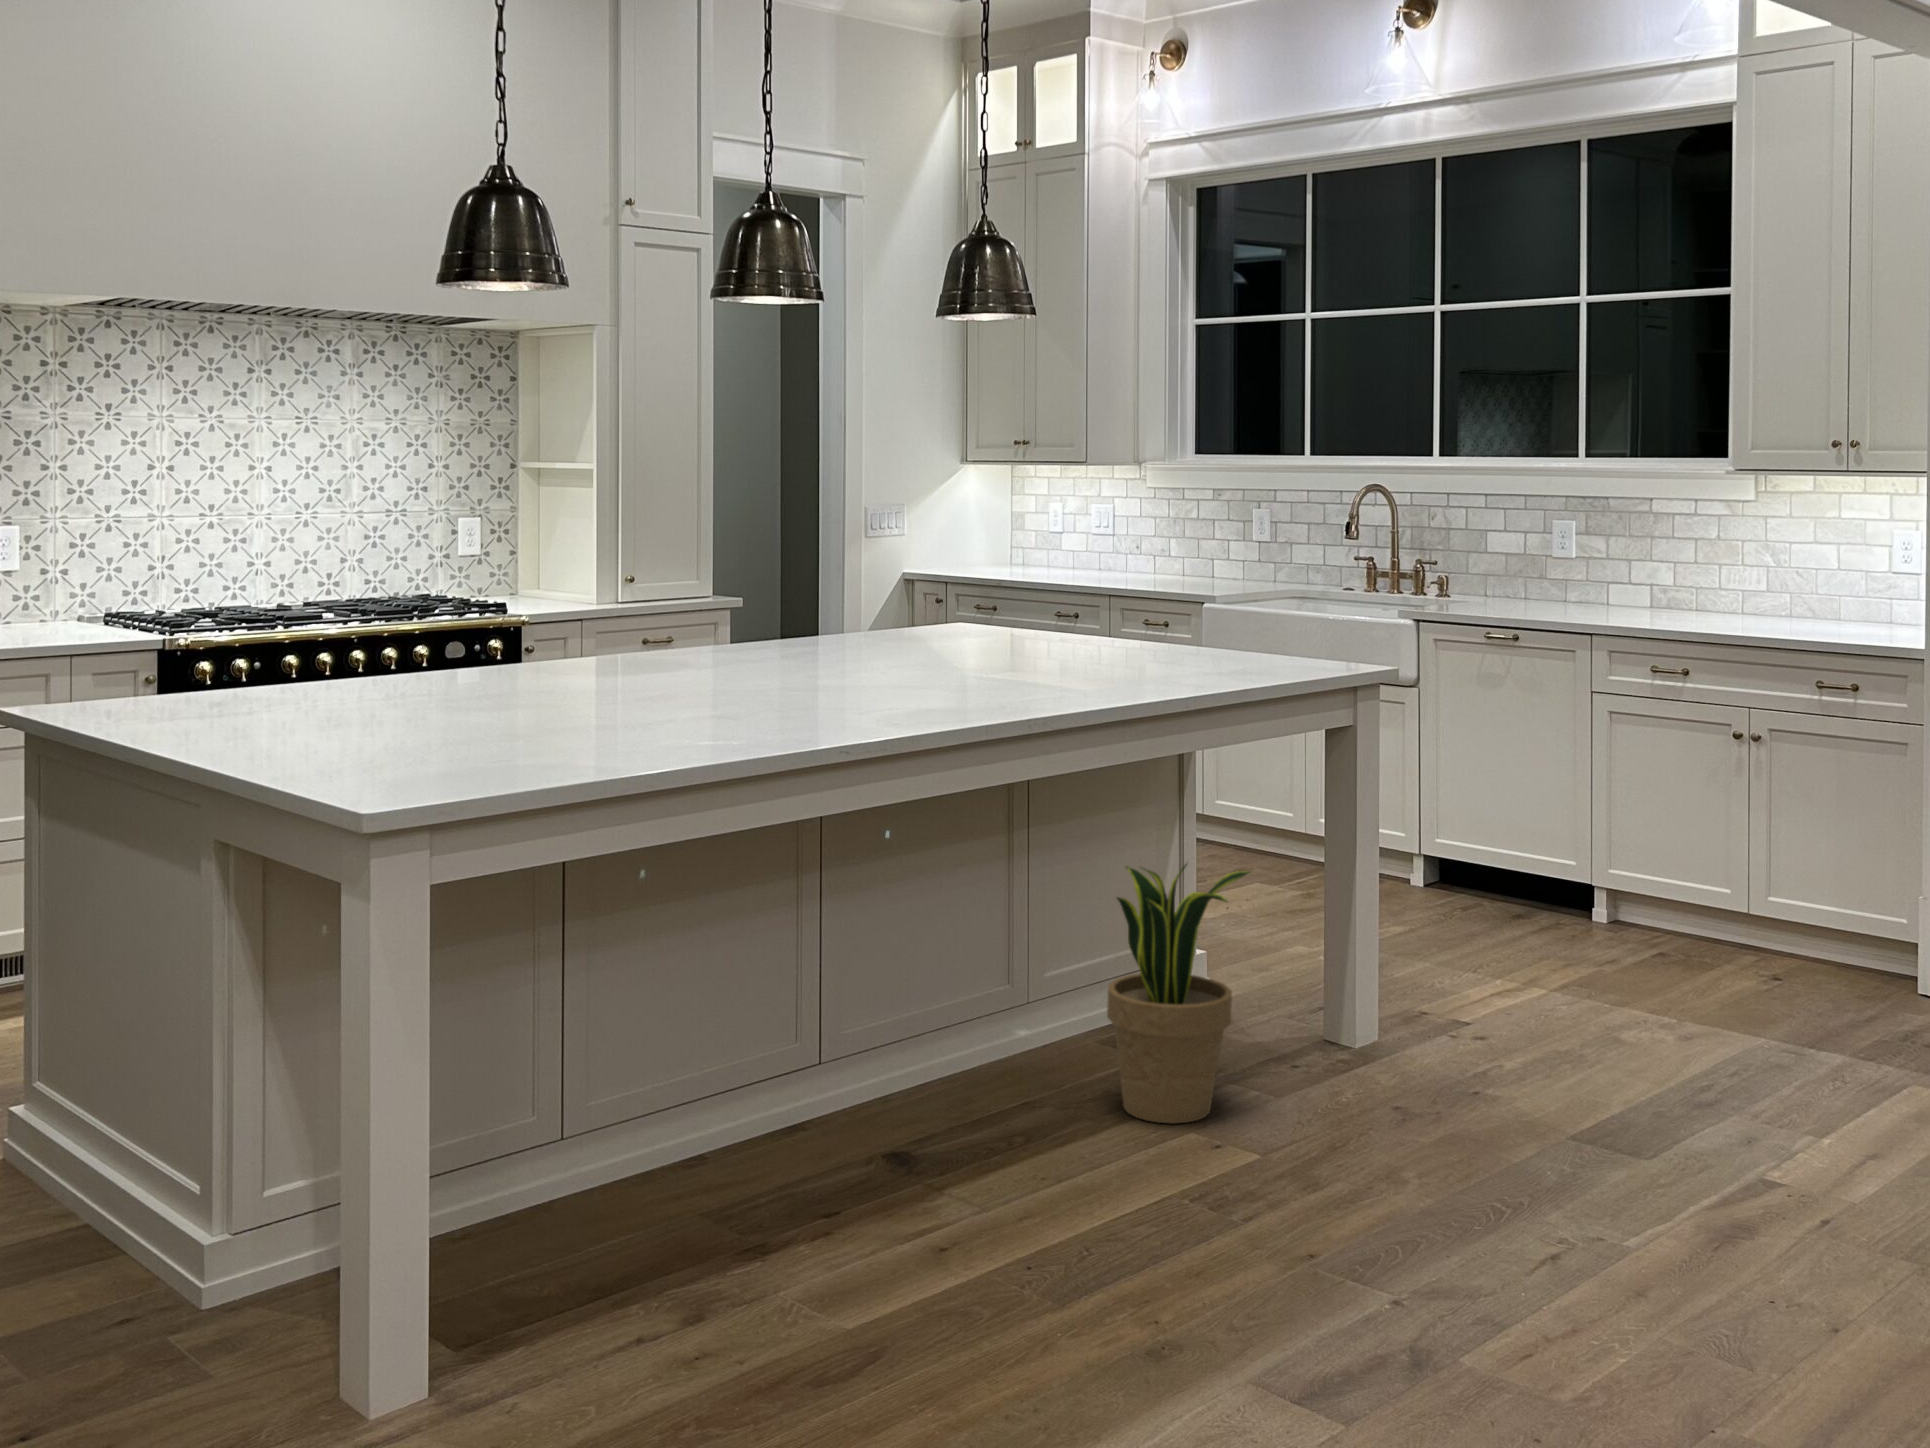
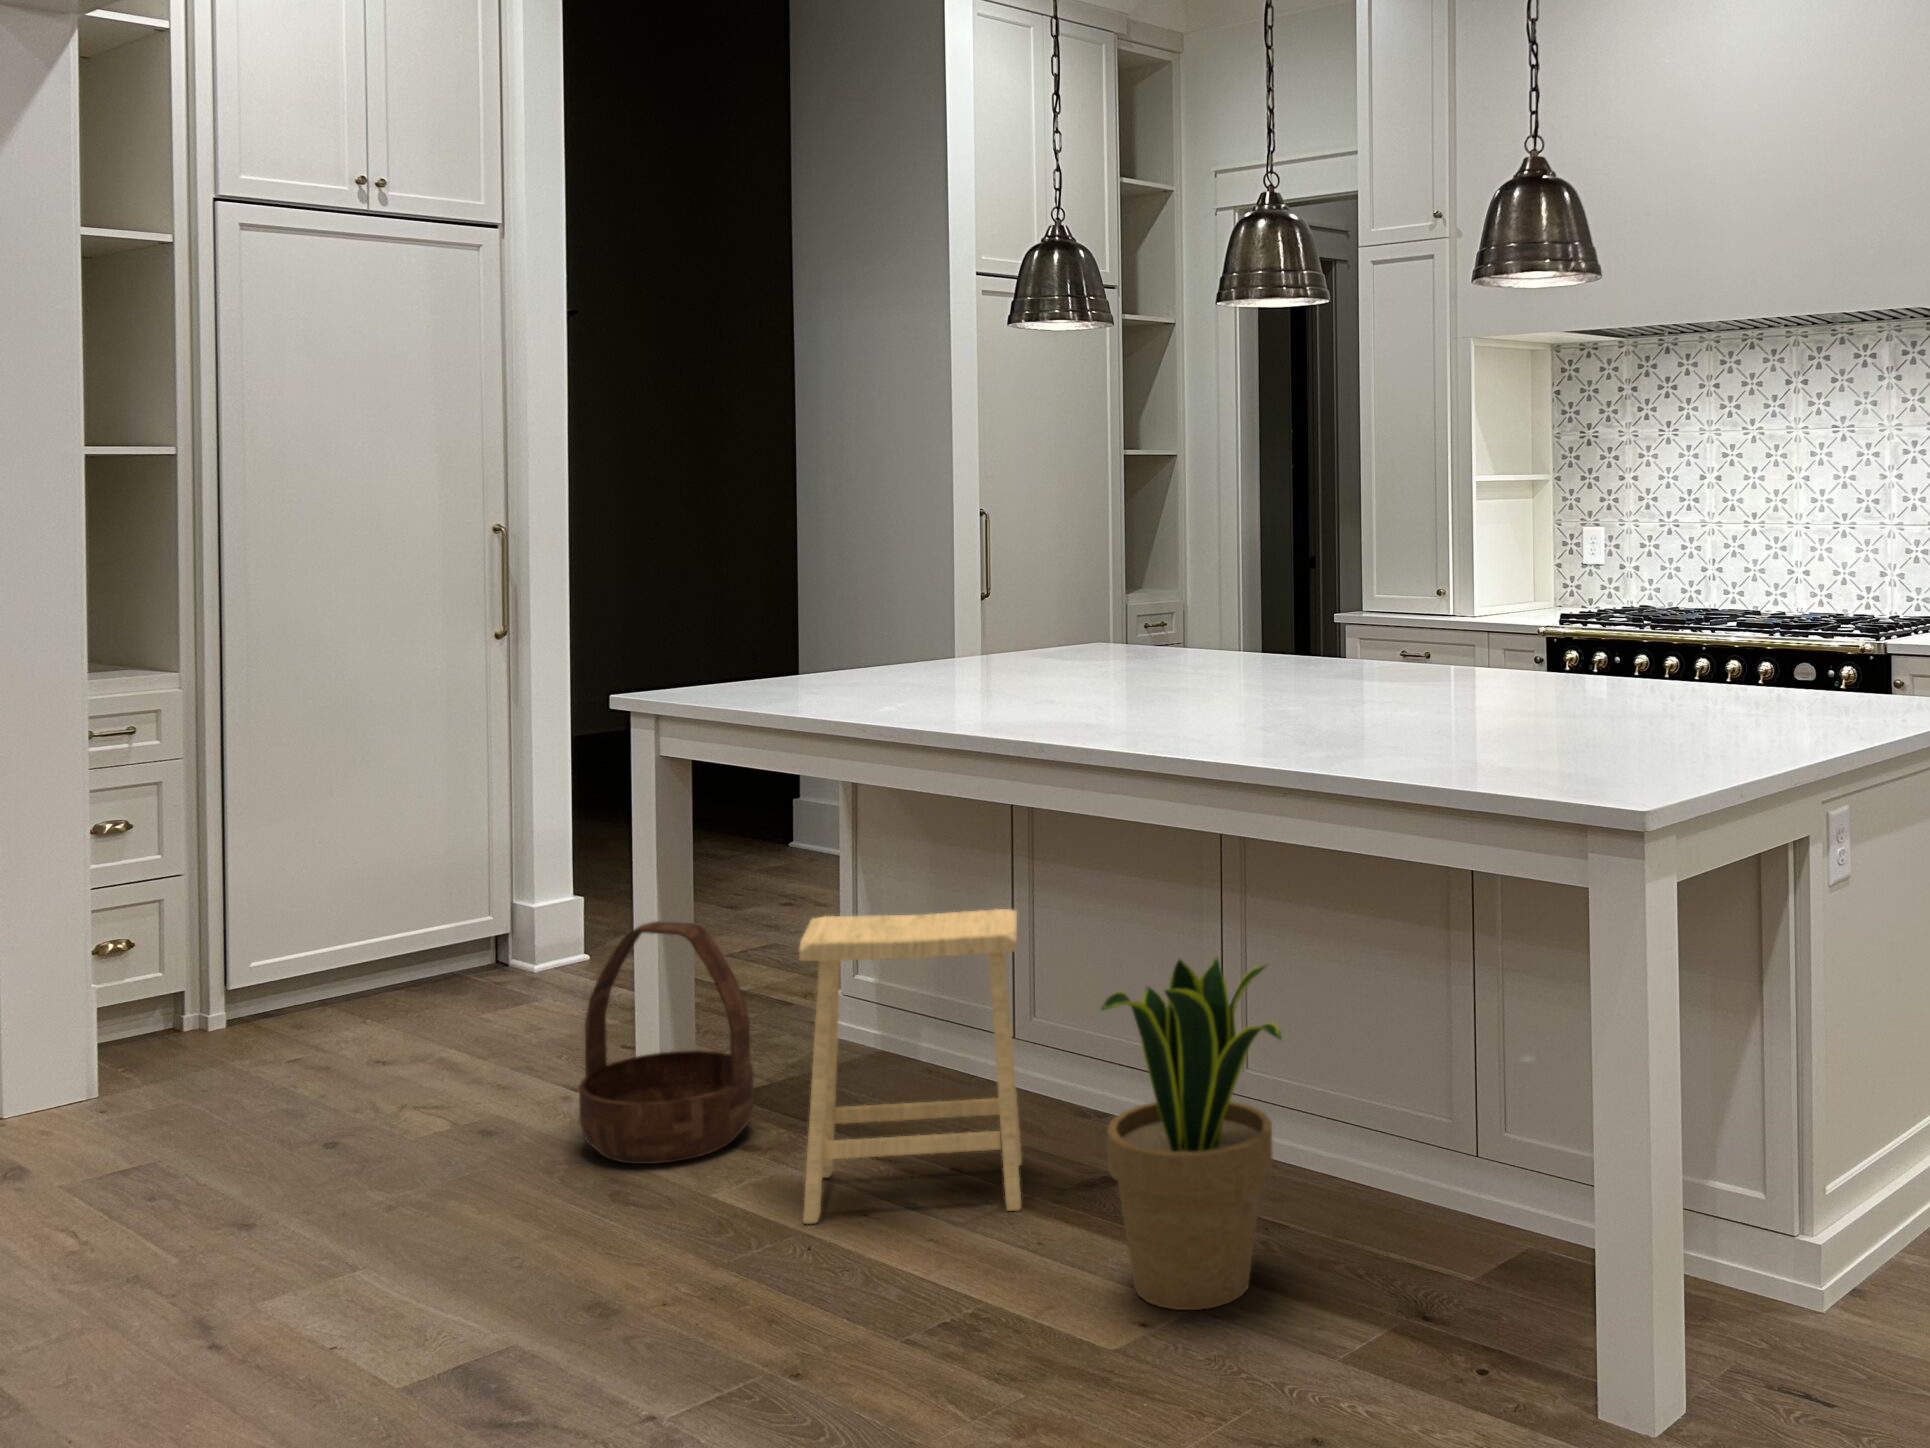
footstool: none [881,913,1022,1232] -> present [799,909,1022,1224]
basket: none [642,1045,846,1347] -> present [579,921,754,1164]

